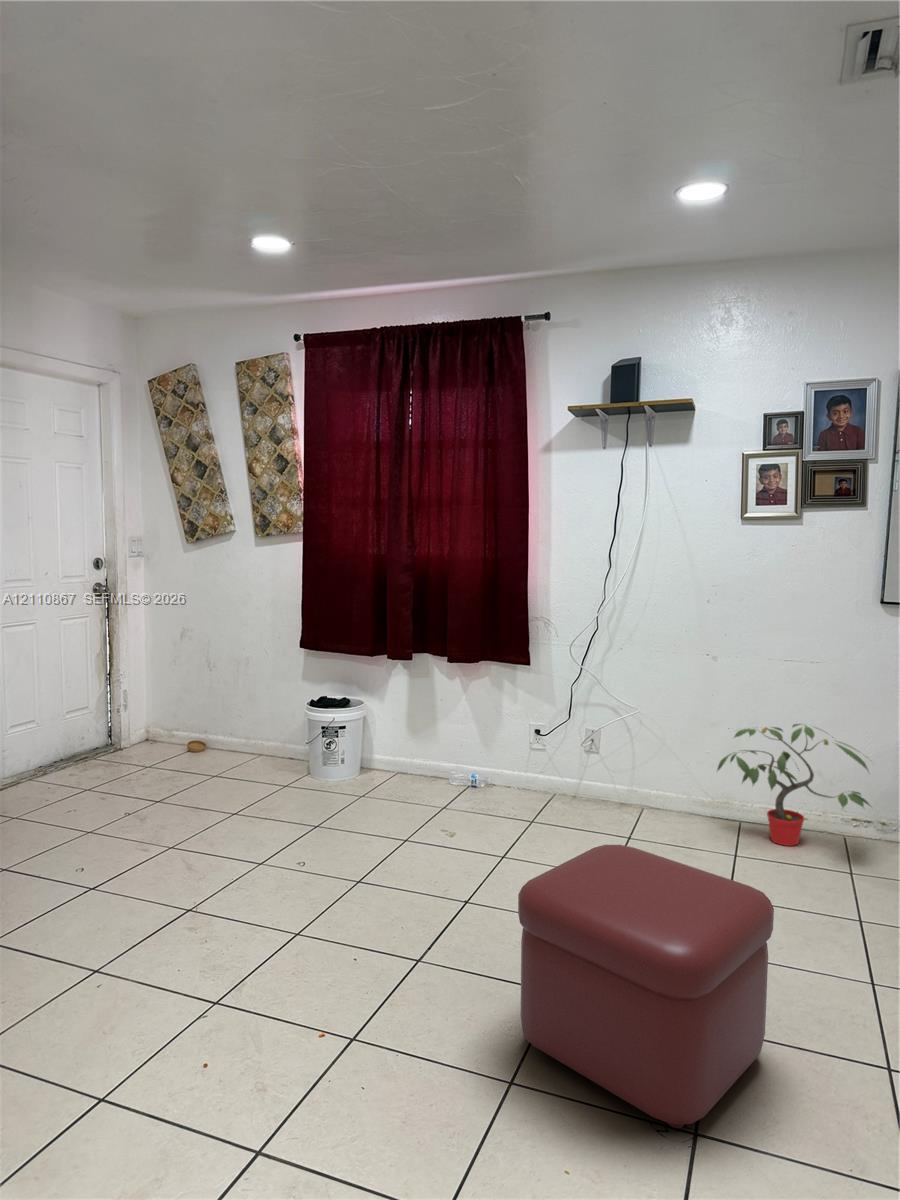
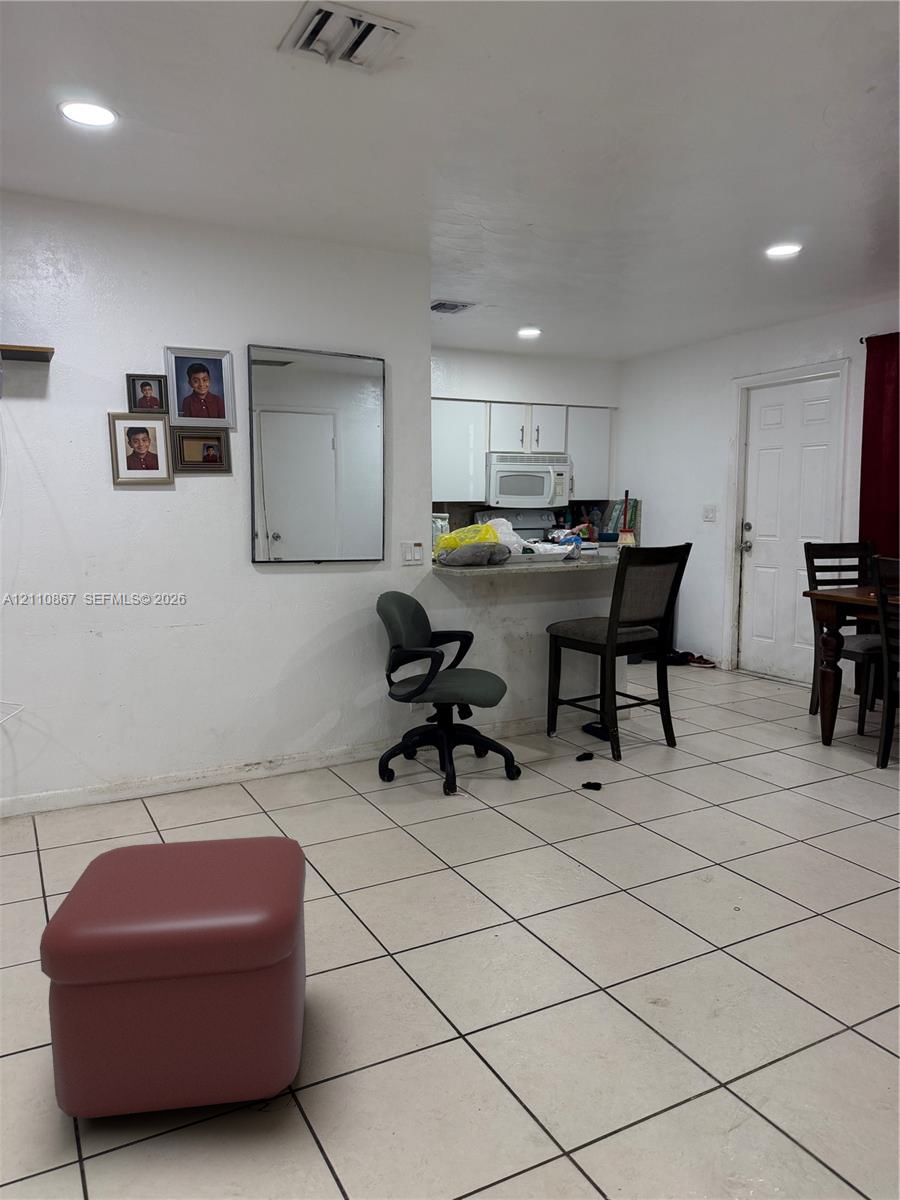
potted plant: present [717,724,870,846] -> none [120,685,275,808]

